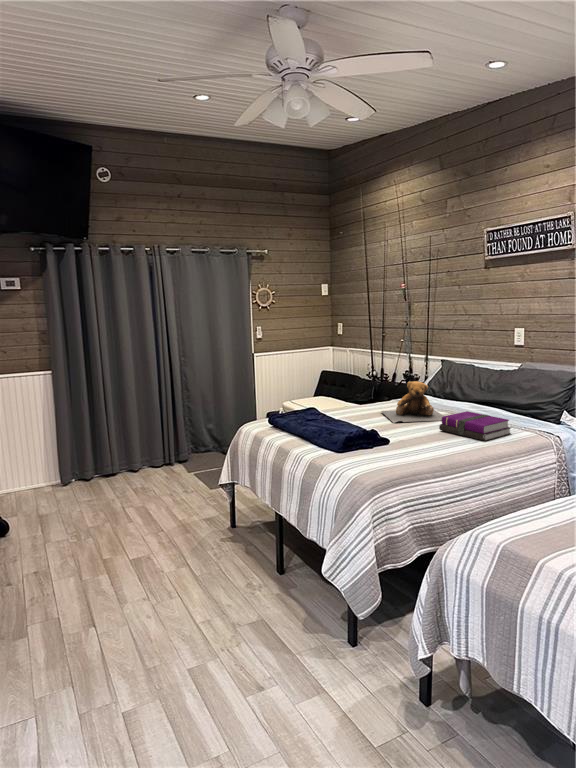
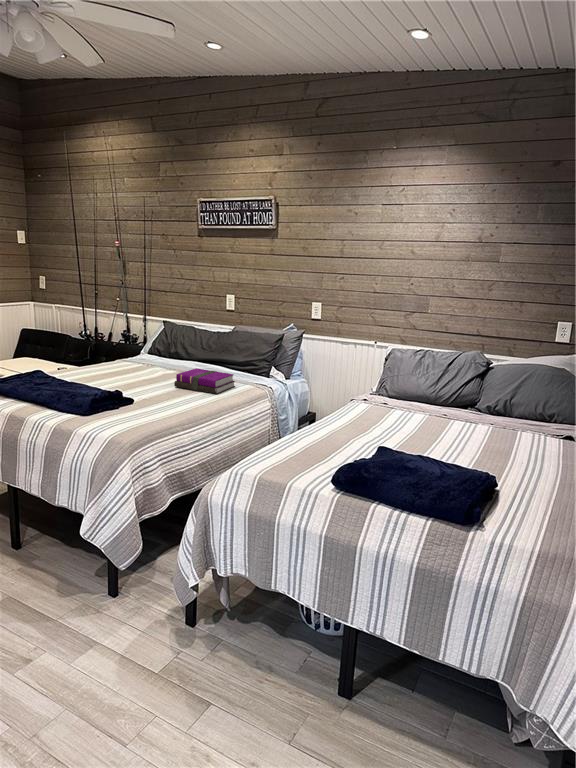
teddy bear: present [381,381,444,423] -> none [111,341,181,382]

